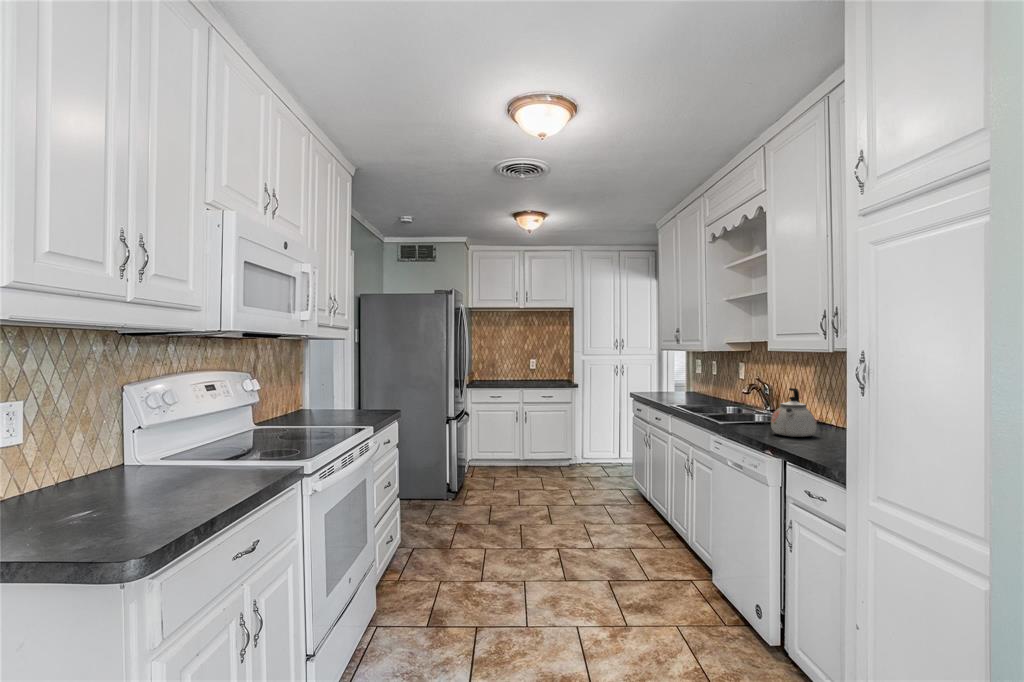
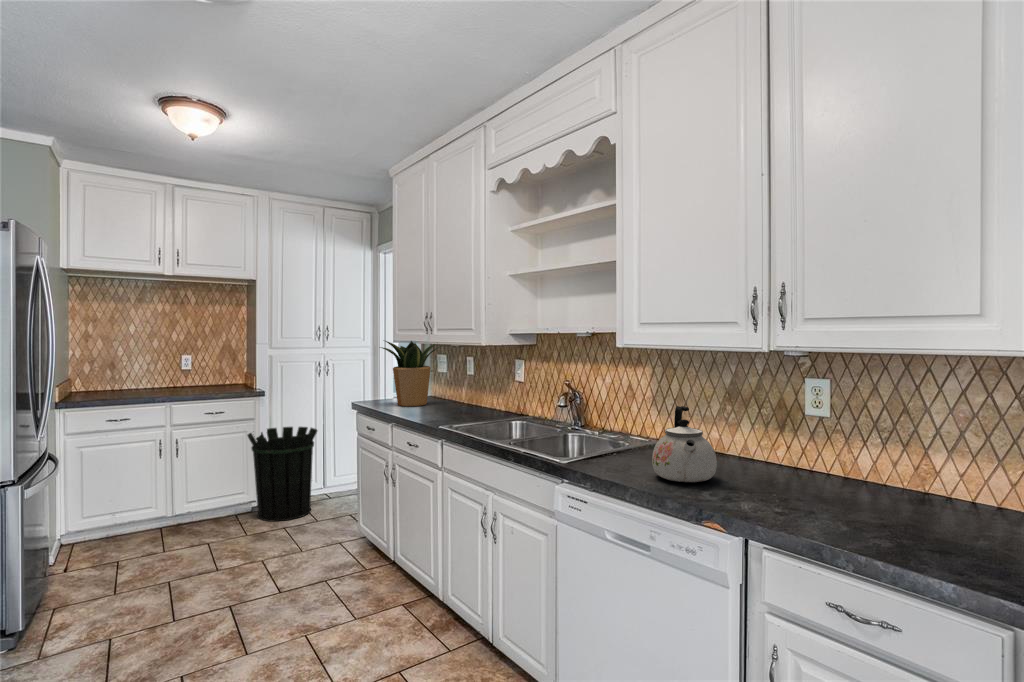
potted plant: none [646,348,693,396] -> present [380,341,441,406]
waste bin: none [566,410,612,473] -> present [247,427,317,521]

